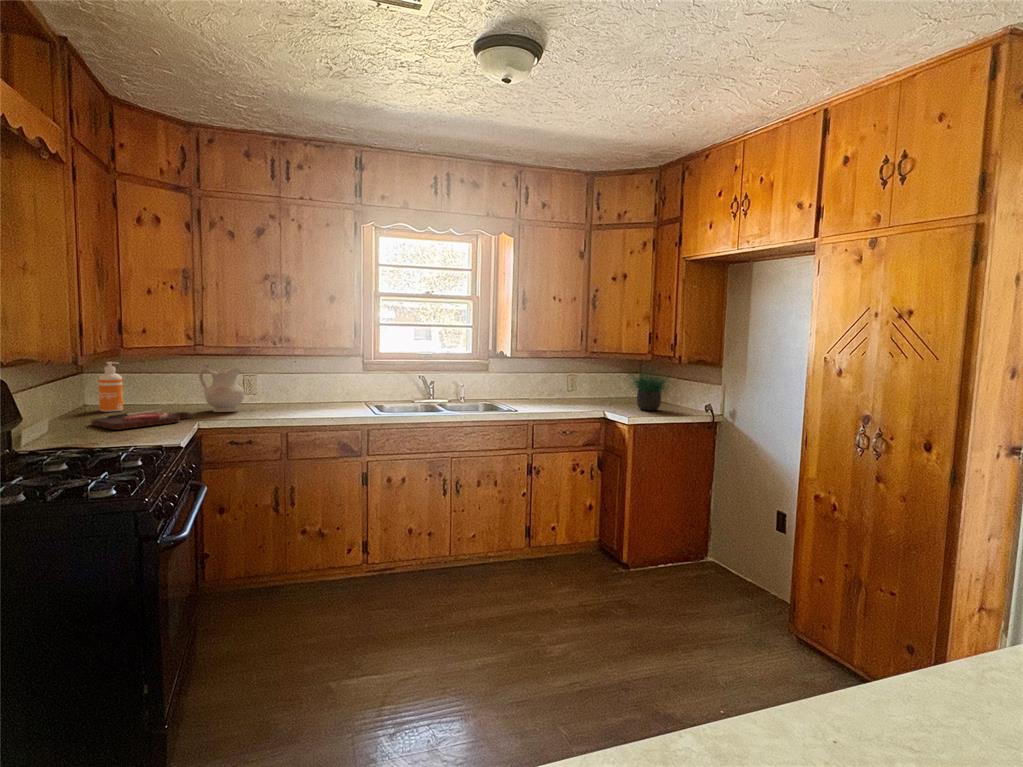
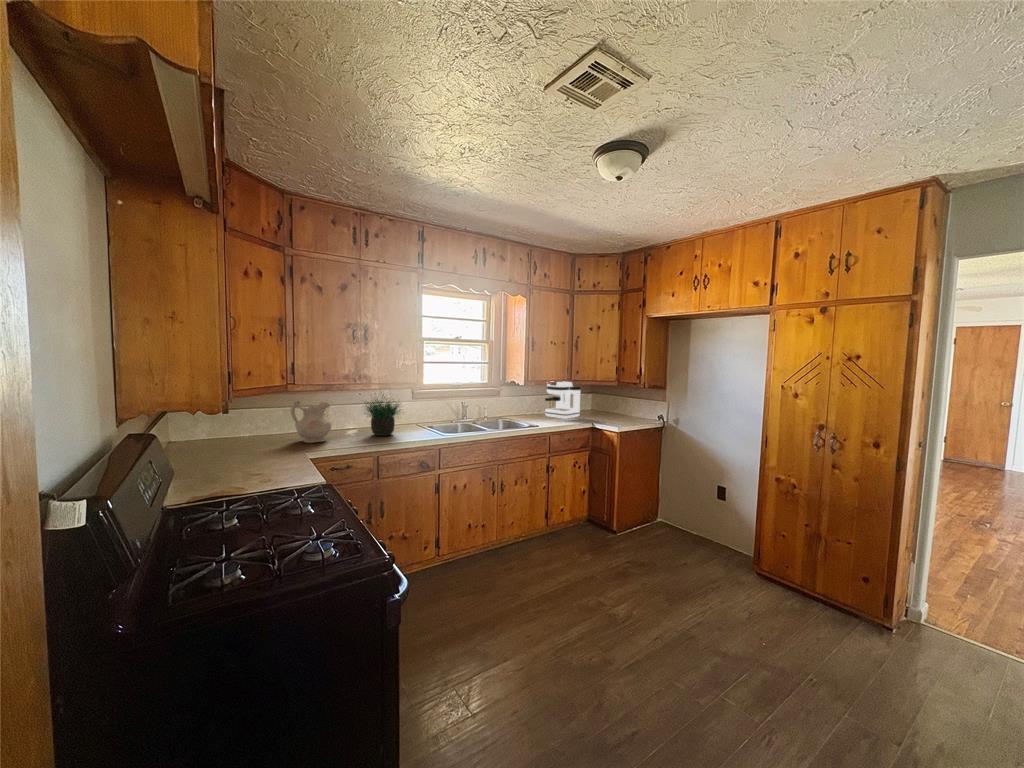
coffee maker: none [544,353,598,405] -> present [545,381,581,419]
soap dispenser: present [98,362,123,412] -> none [191,402,215,449]
potted plant: present [632,371,669,411] -> present [365,395,400,436]
cutting board: present [91,411,191,430] -> none [202,445,292,470]

